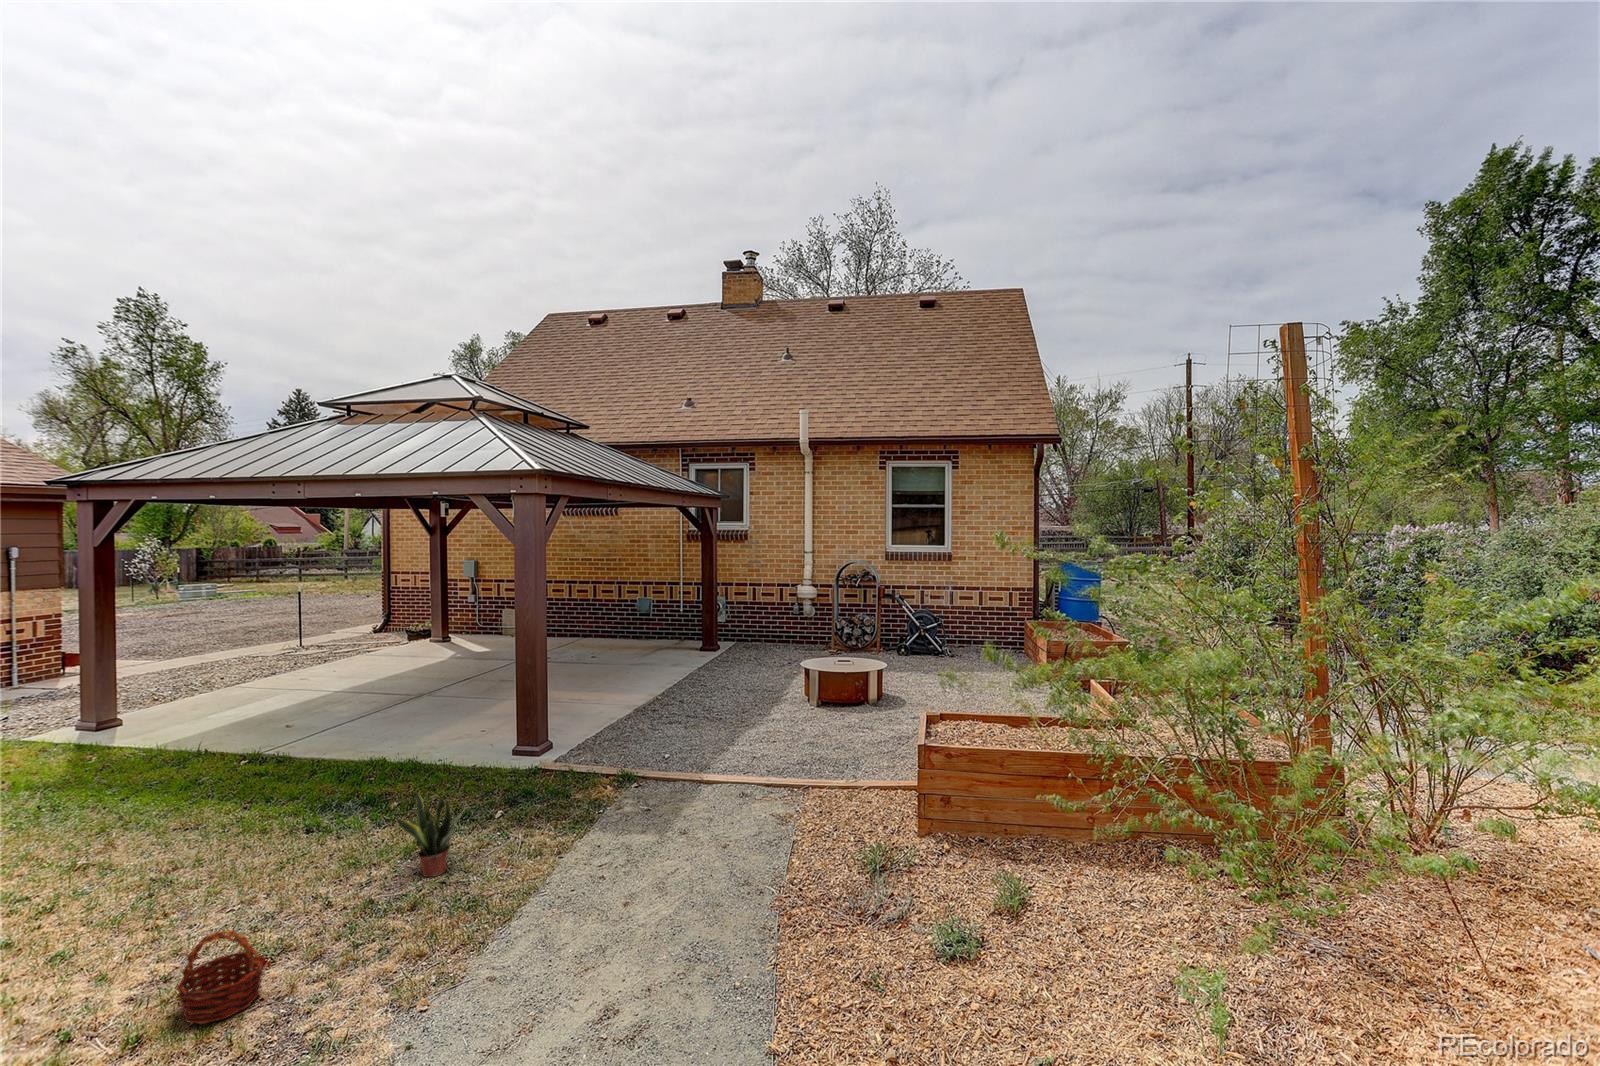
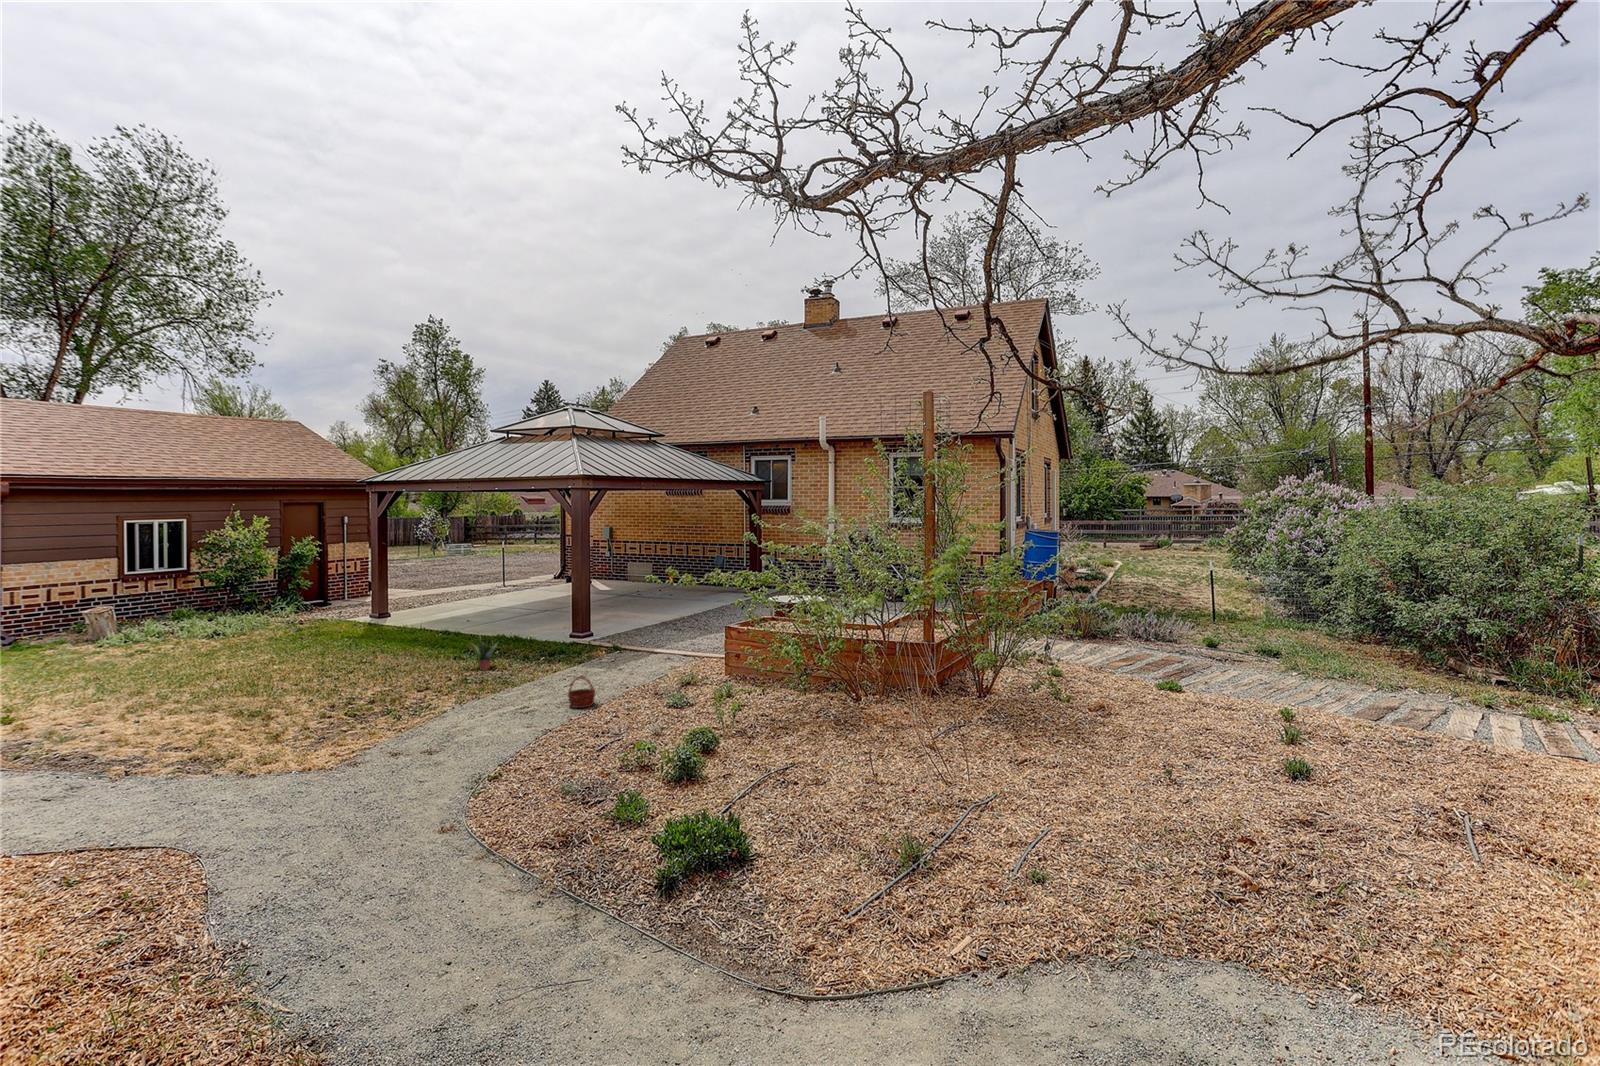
basket: present [176,931,266,1024] -> present [568,676,595,708]

